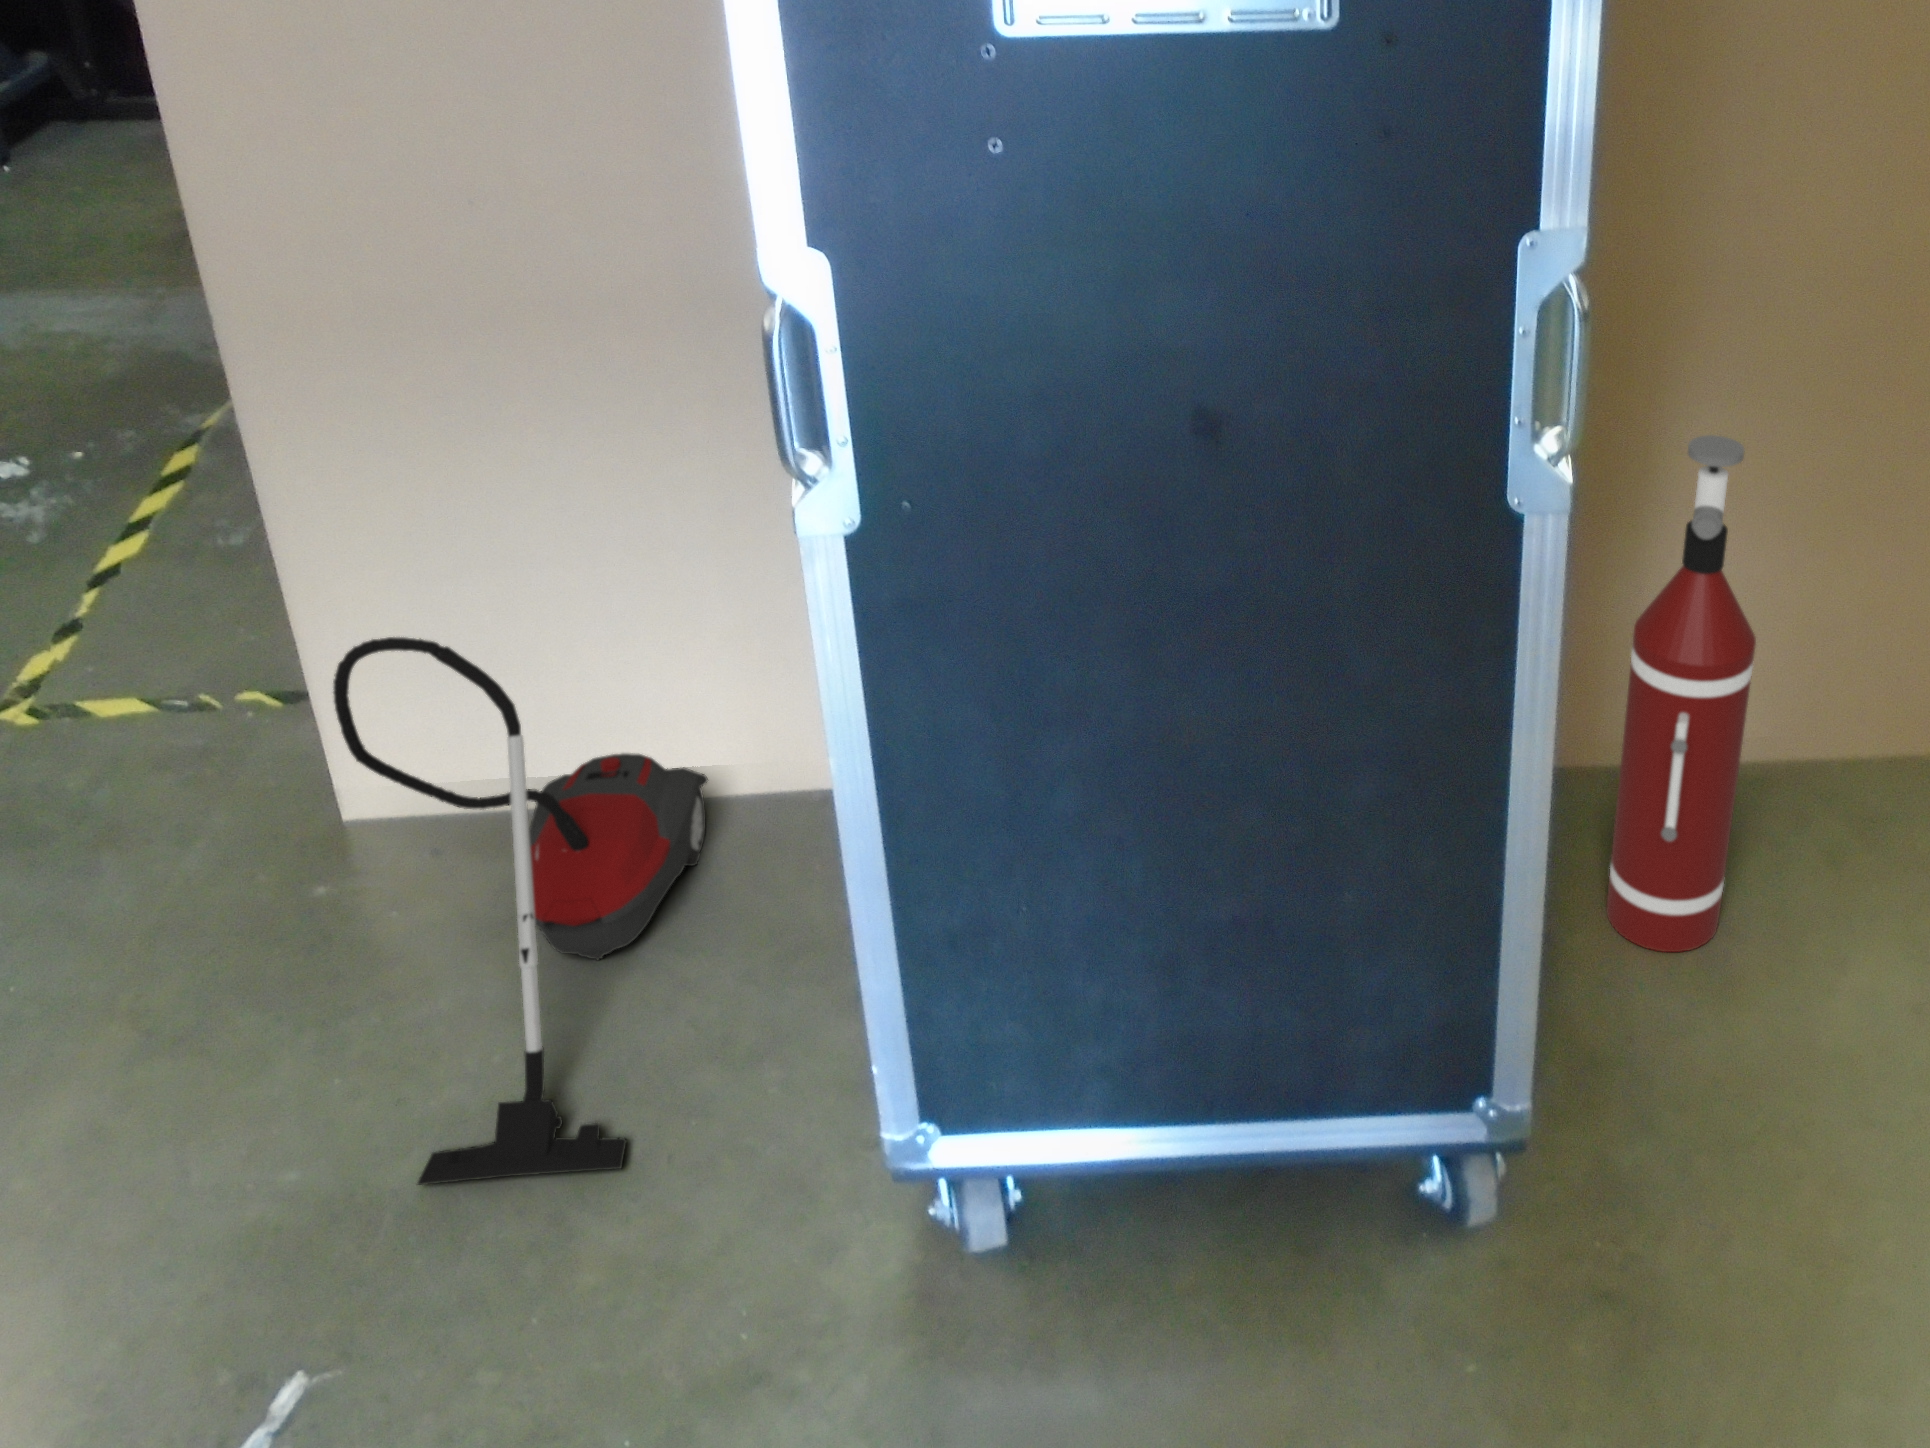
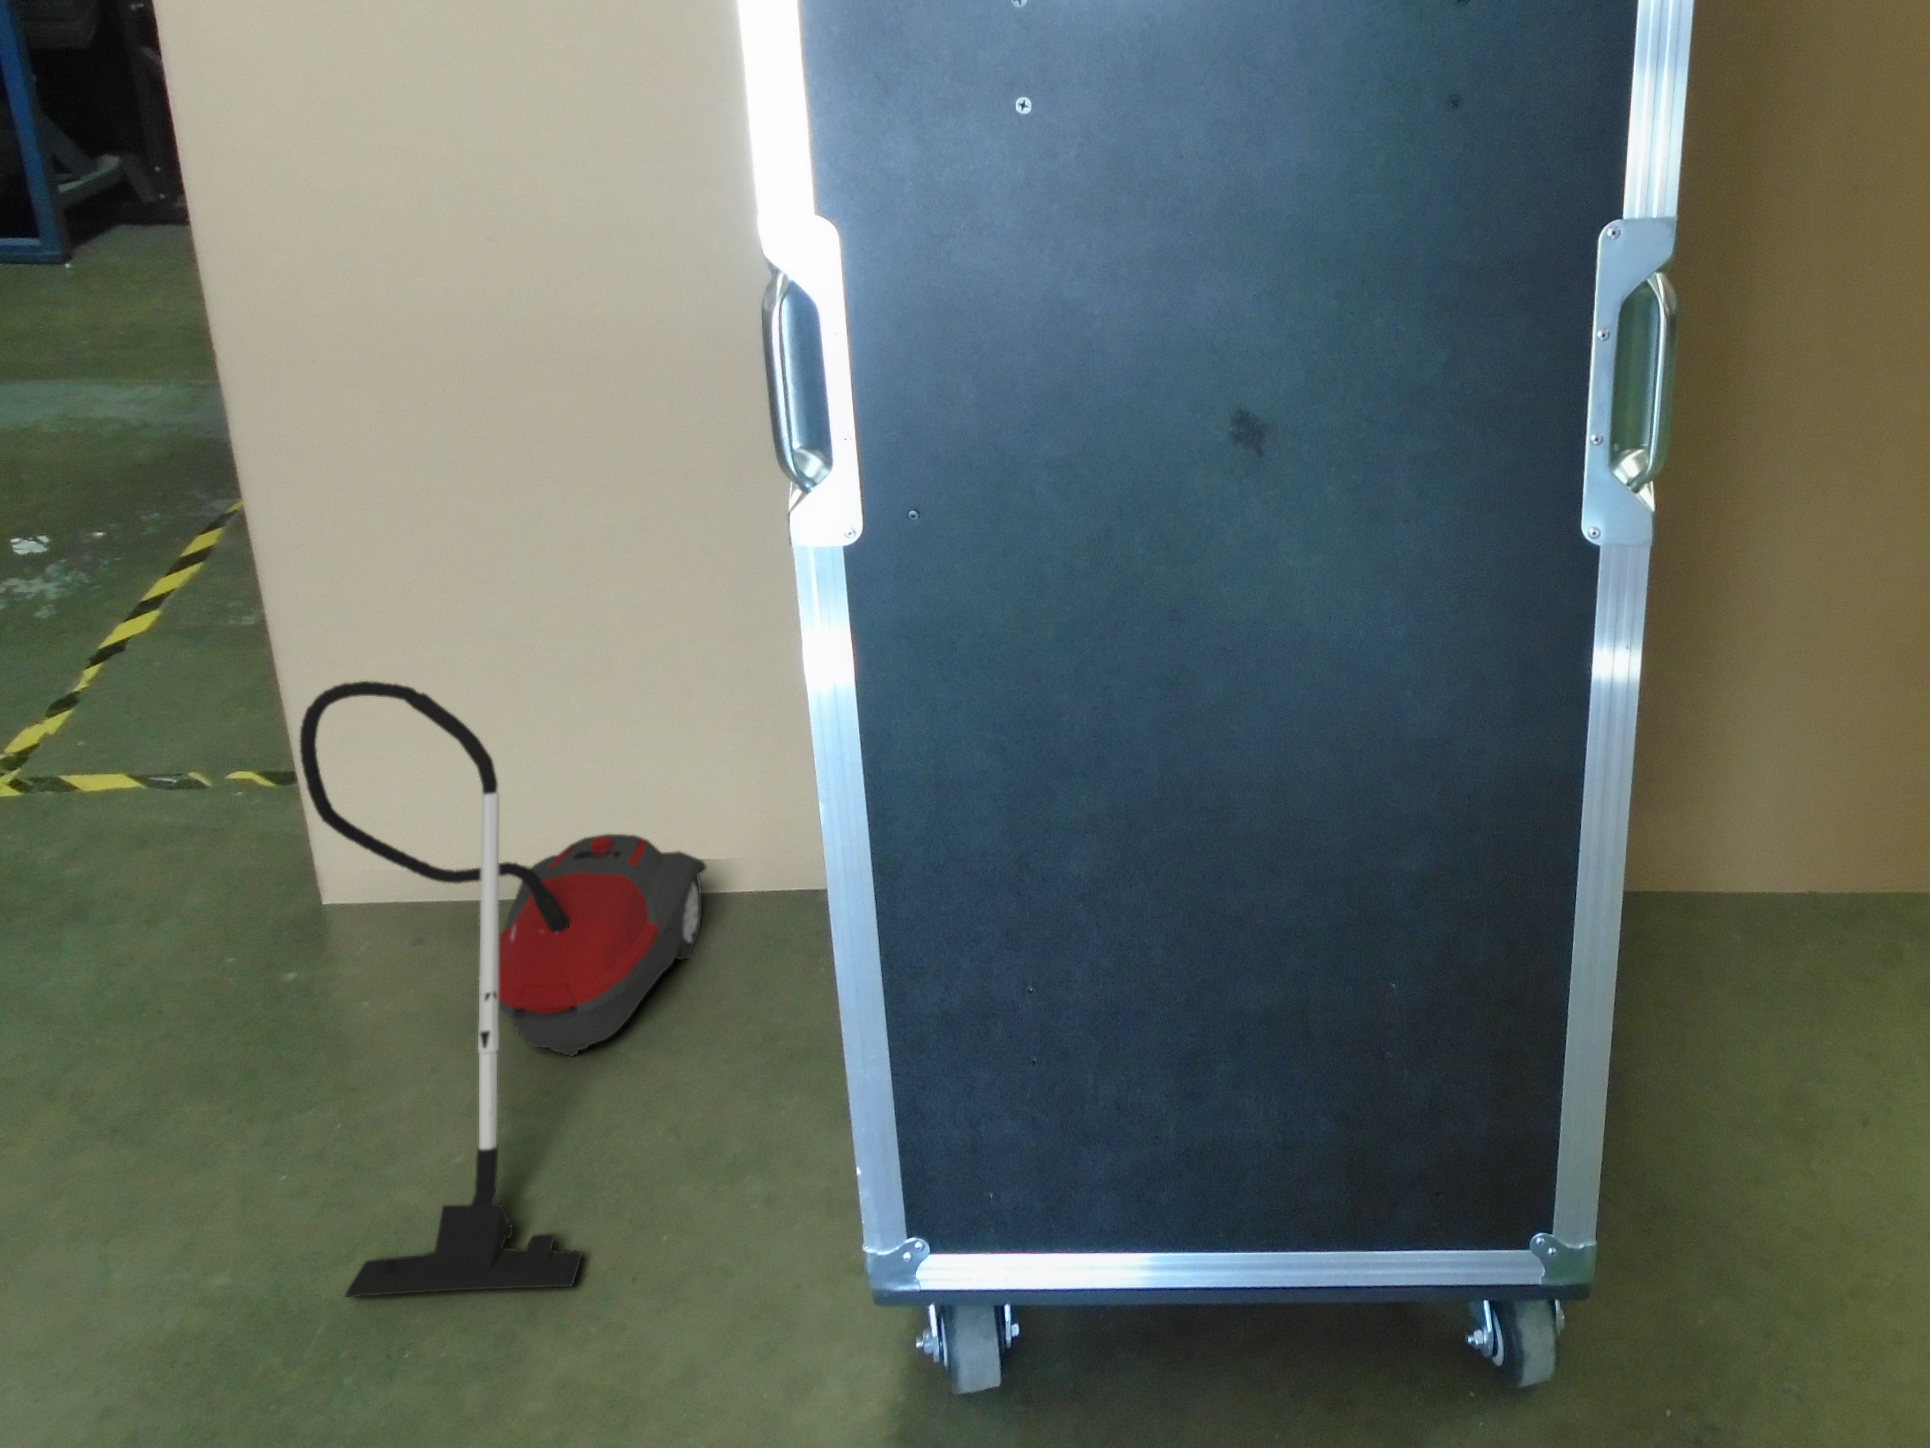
fire extinguisher: present [1607,435,1756,952] -> none [1676,502,1845,1083]

